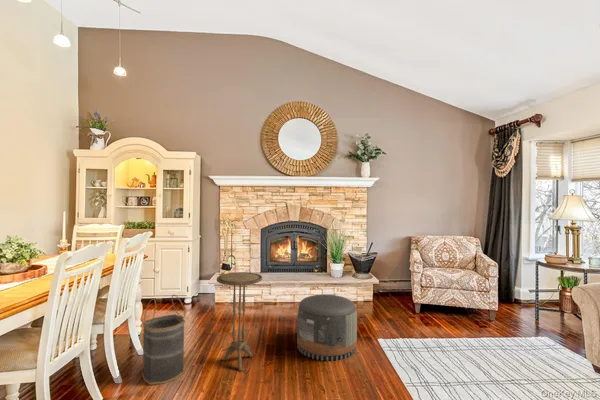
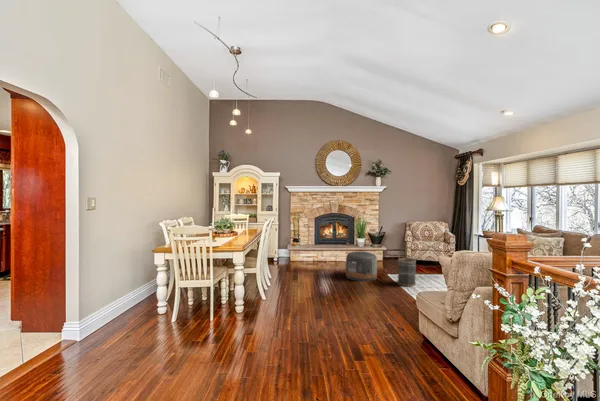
side table: present [217,272,262,372] -> none [309,239,331,284]
basket: present [142,295,185,385] -> present [398,249,416,286]

